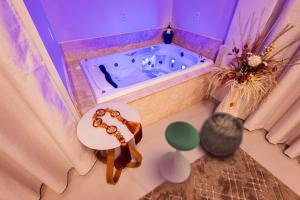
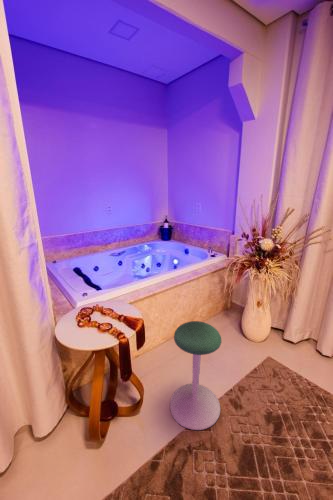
woven basket: present [200,112,244,156] -> none [225,314,284,381]

